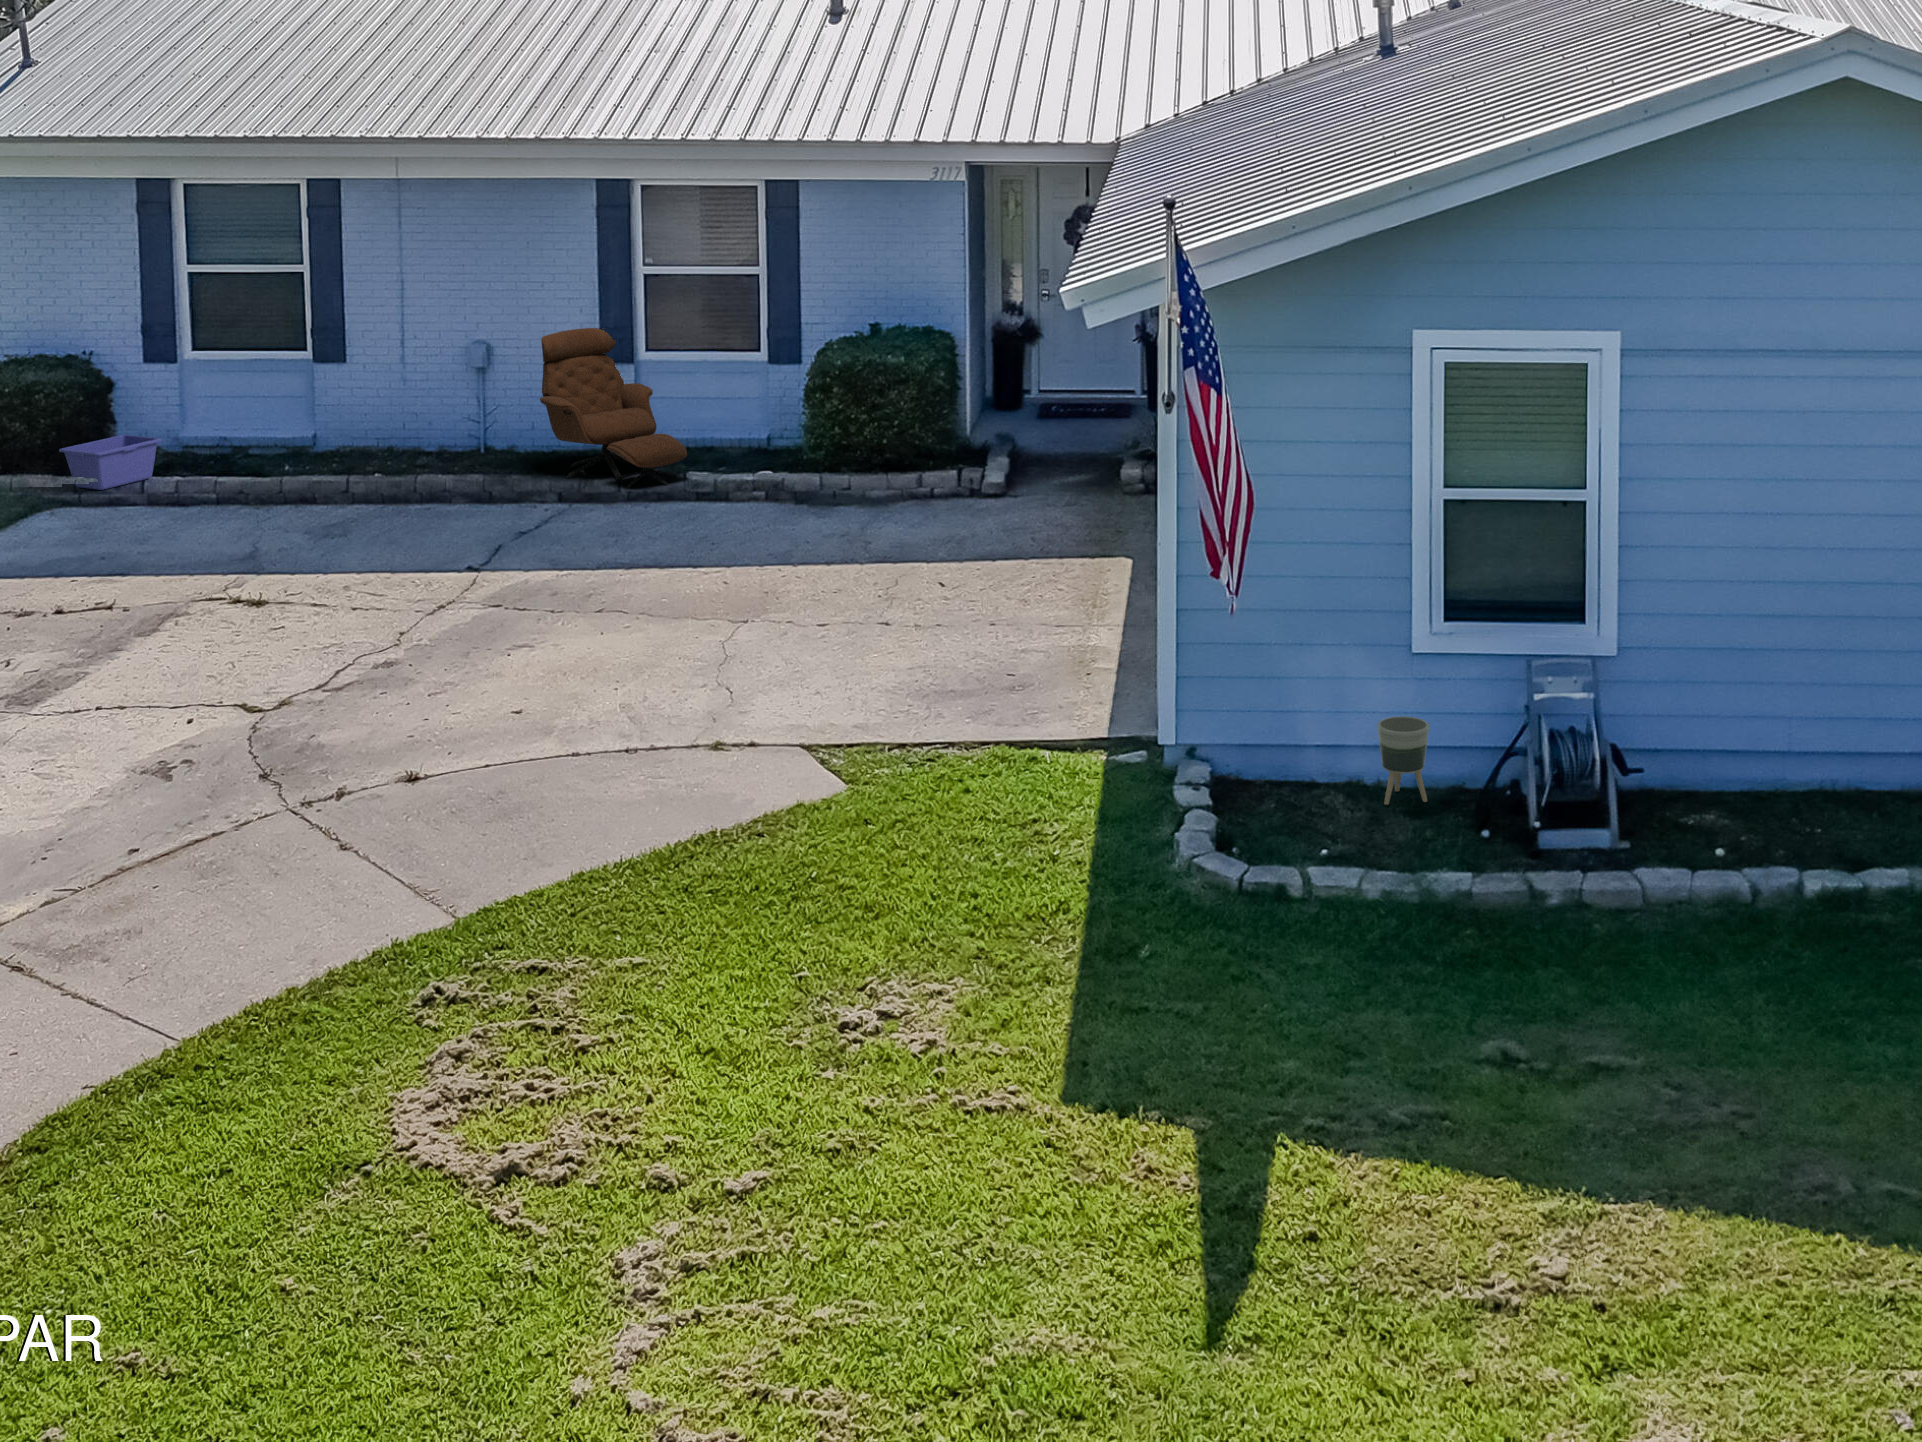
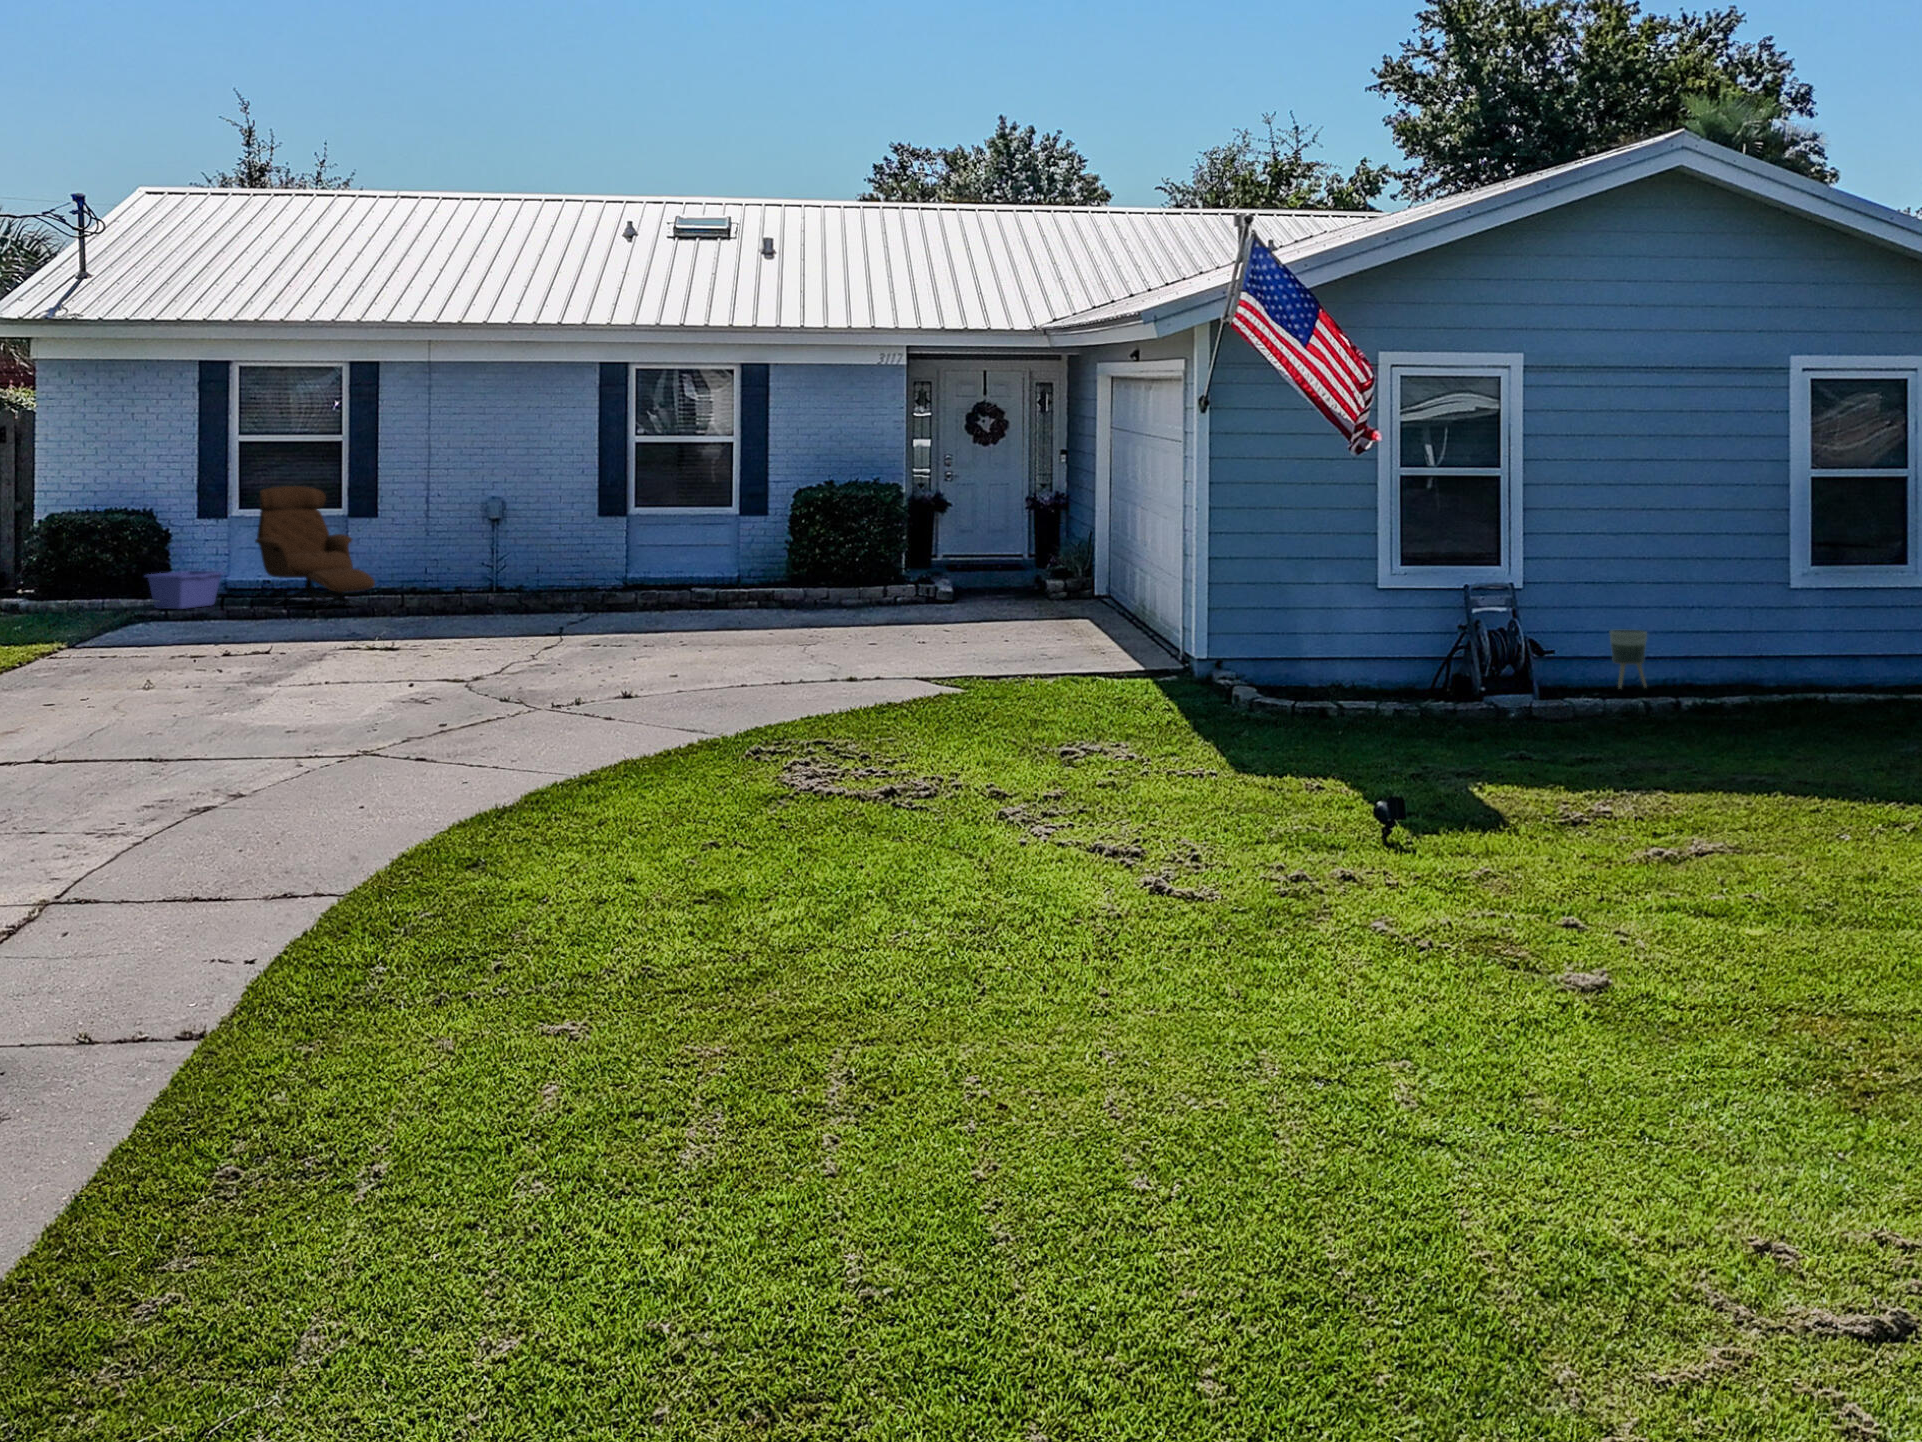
lounge chair: present [540,328,687,487] -> present [255,486,375,608]
planter: present [1378,716,1429,805] -> present [1610,630,1647,688]

